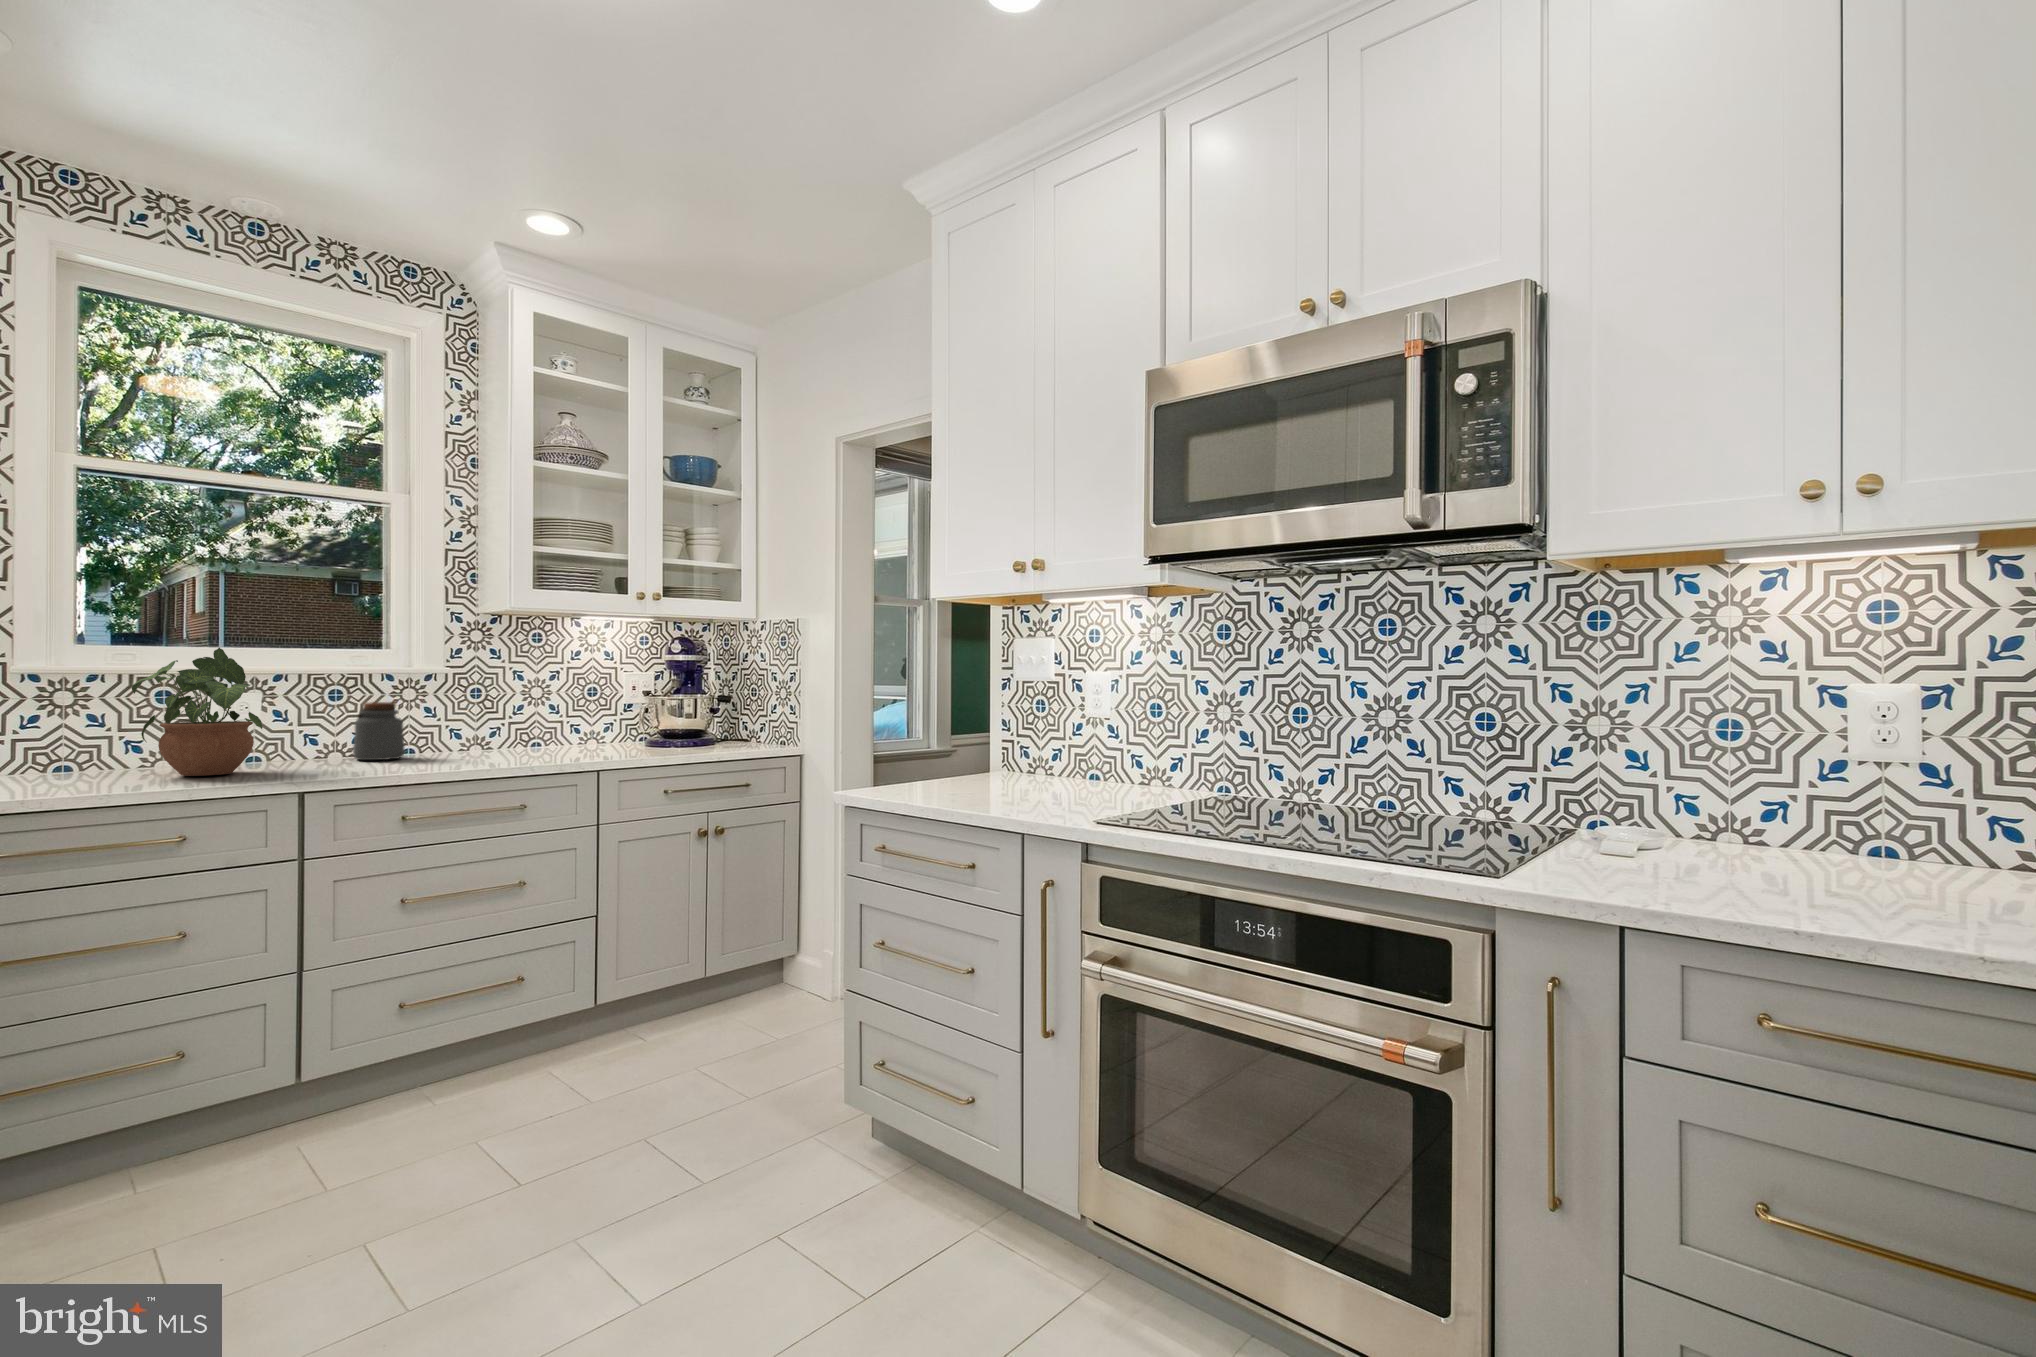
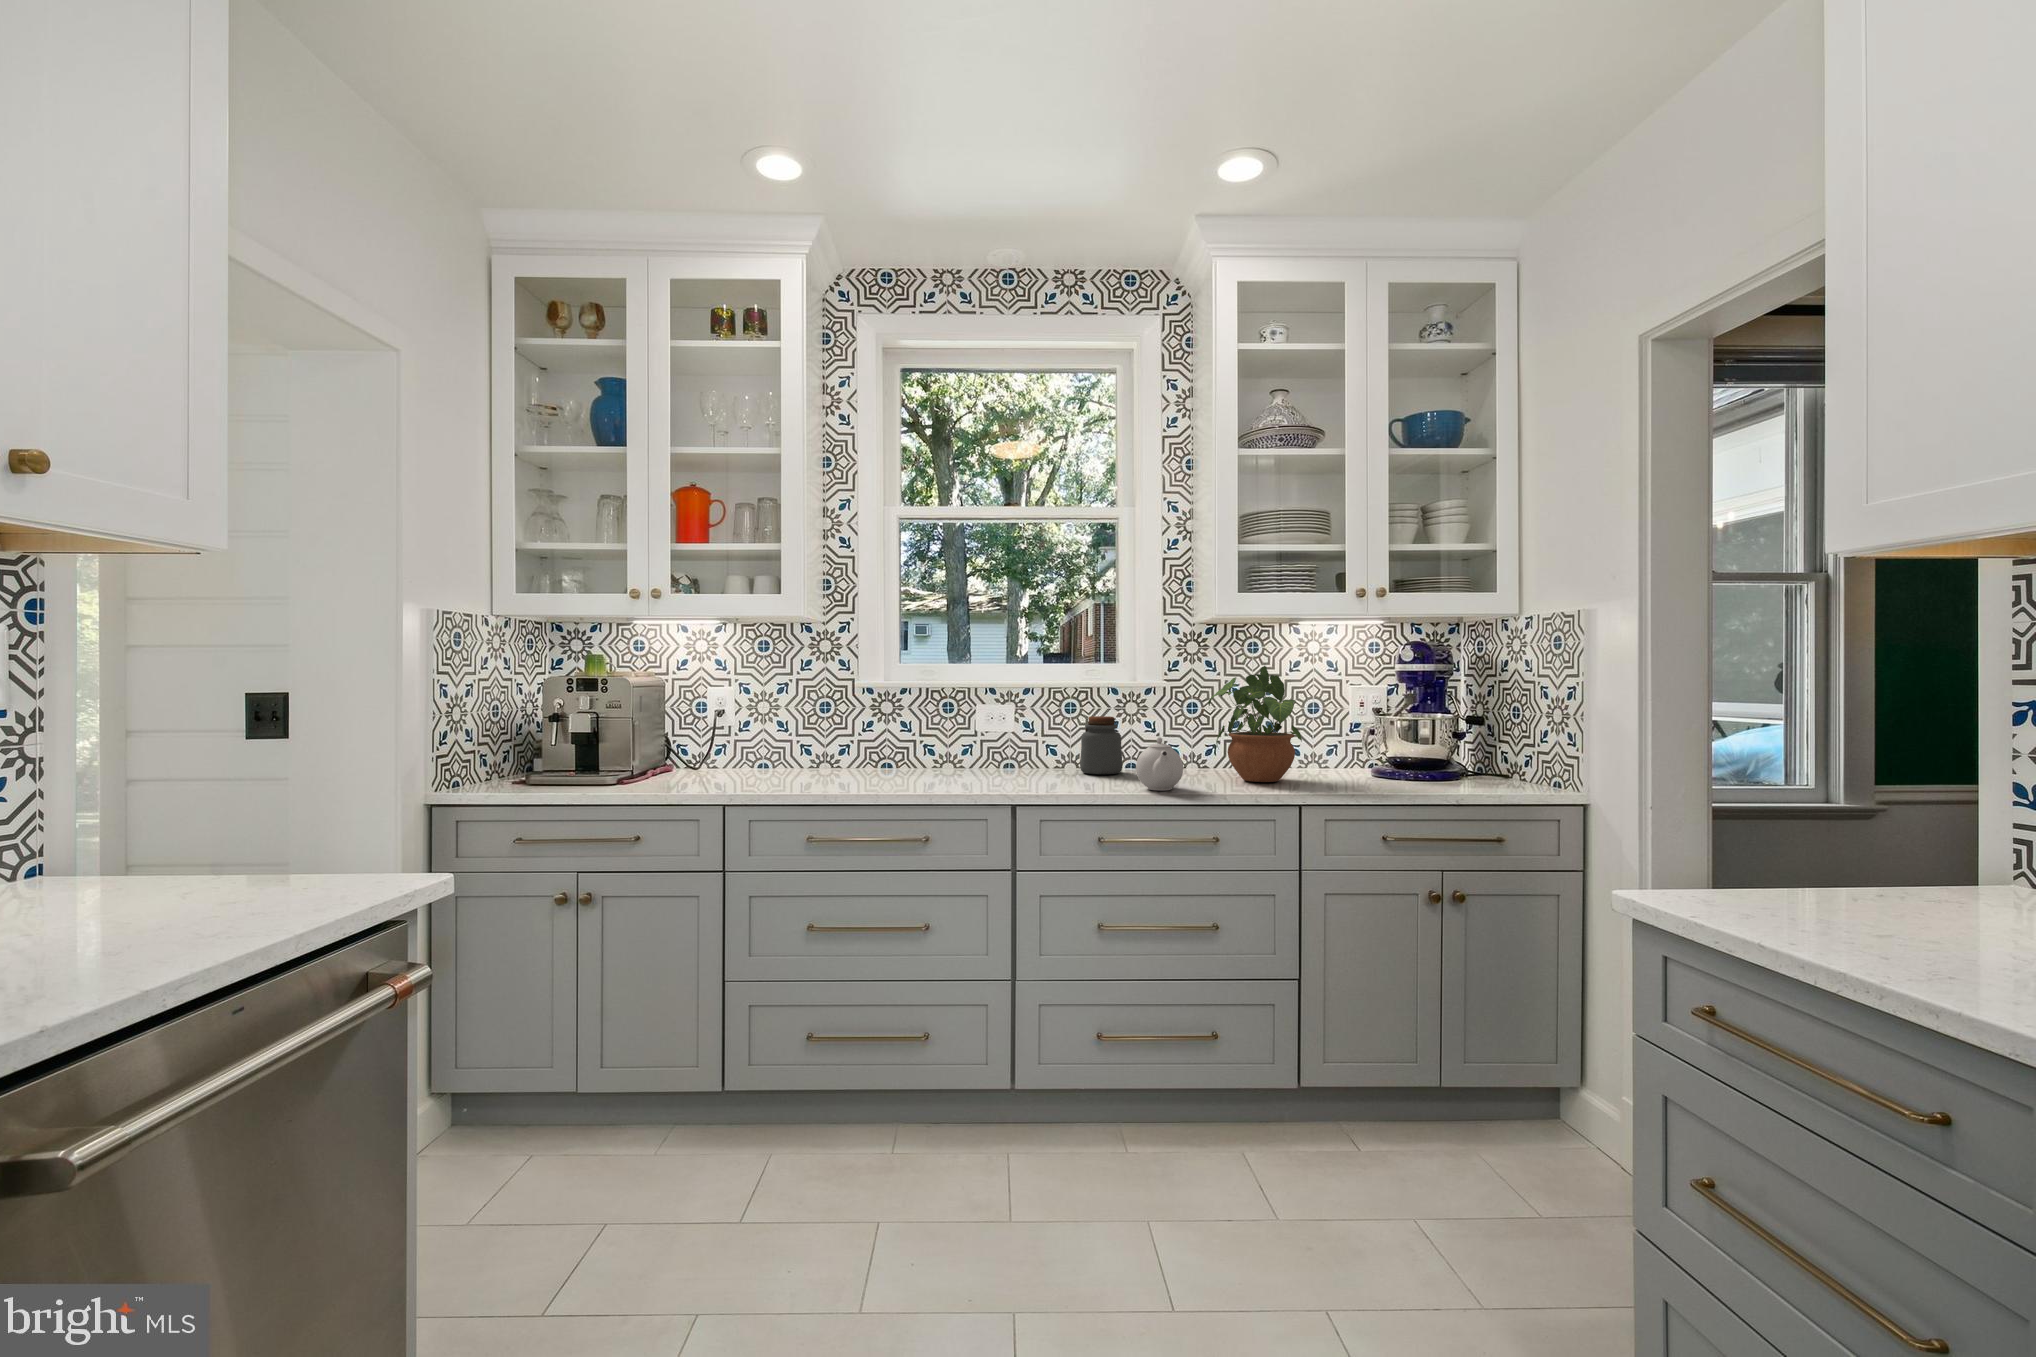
potted plant: present [132,647,263,776] -> present [1208,666,1302,782]
teapot: none [433,718,484,767] -> present [1136,737,1183,790]

